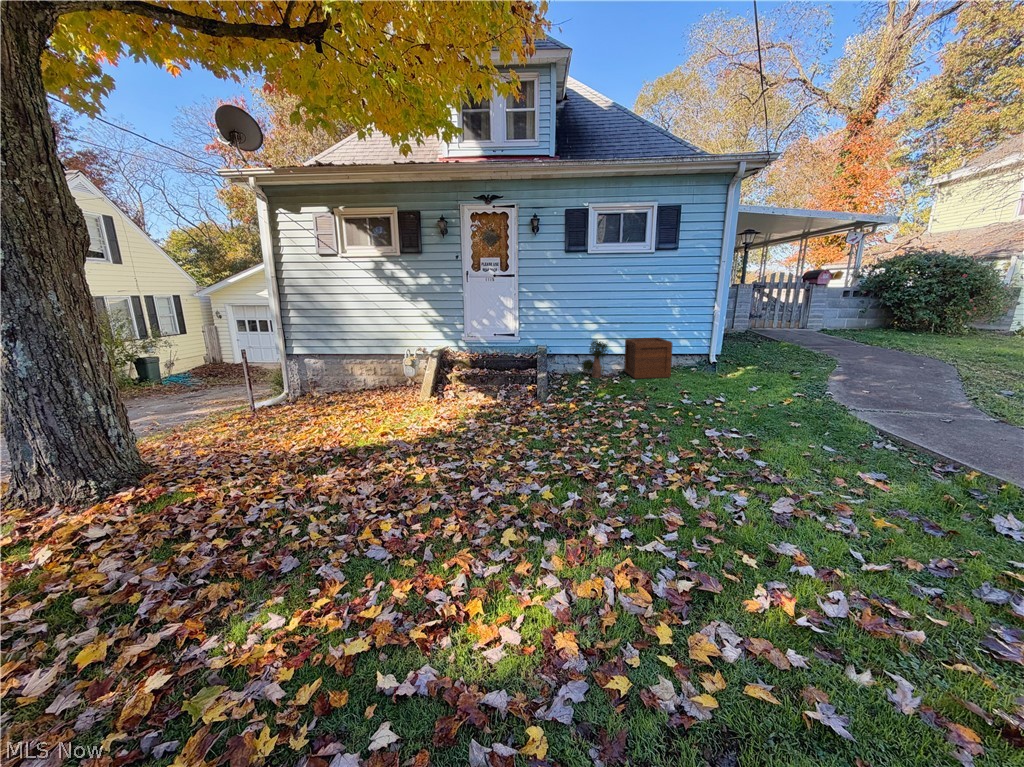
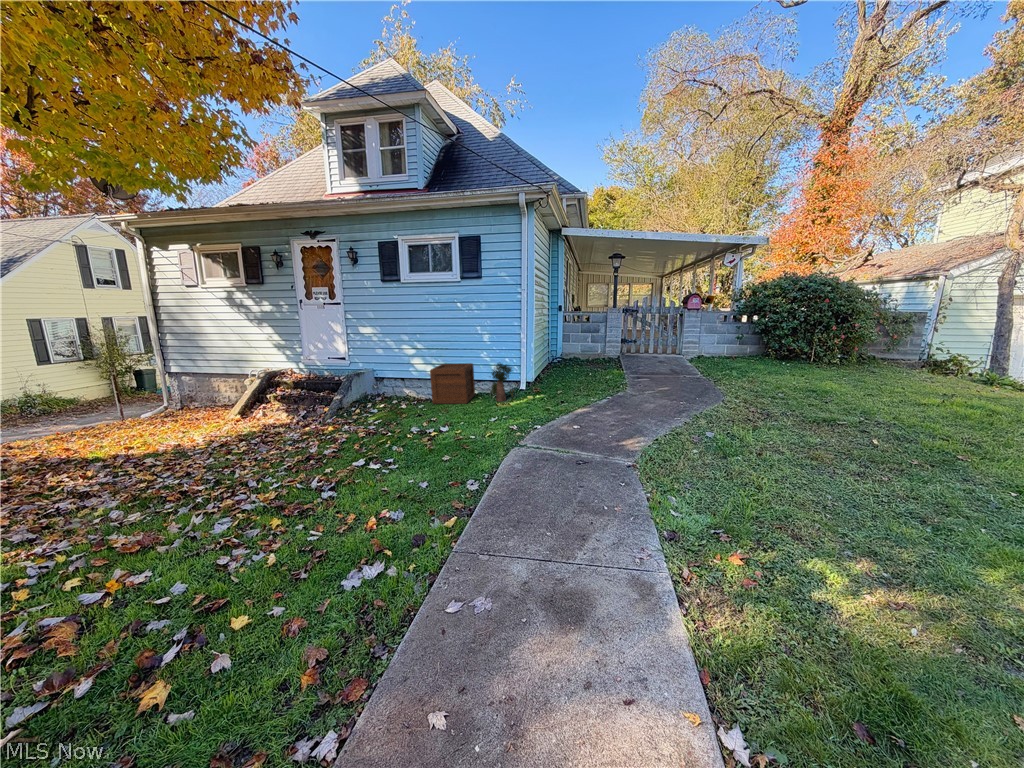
potted plant: present [582,339,608,378] -> present [491,363,514,401]

